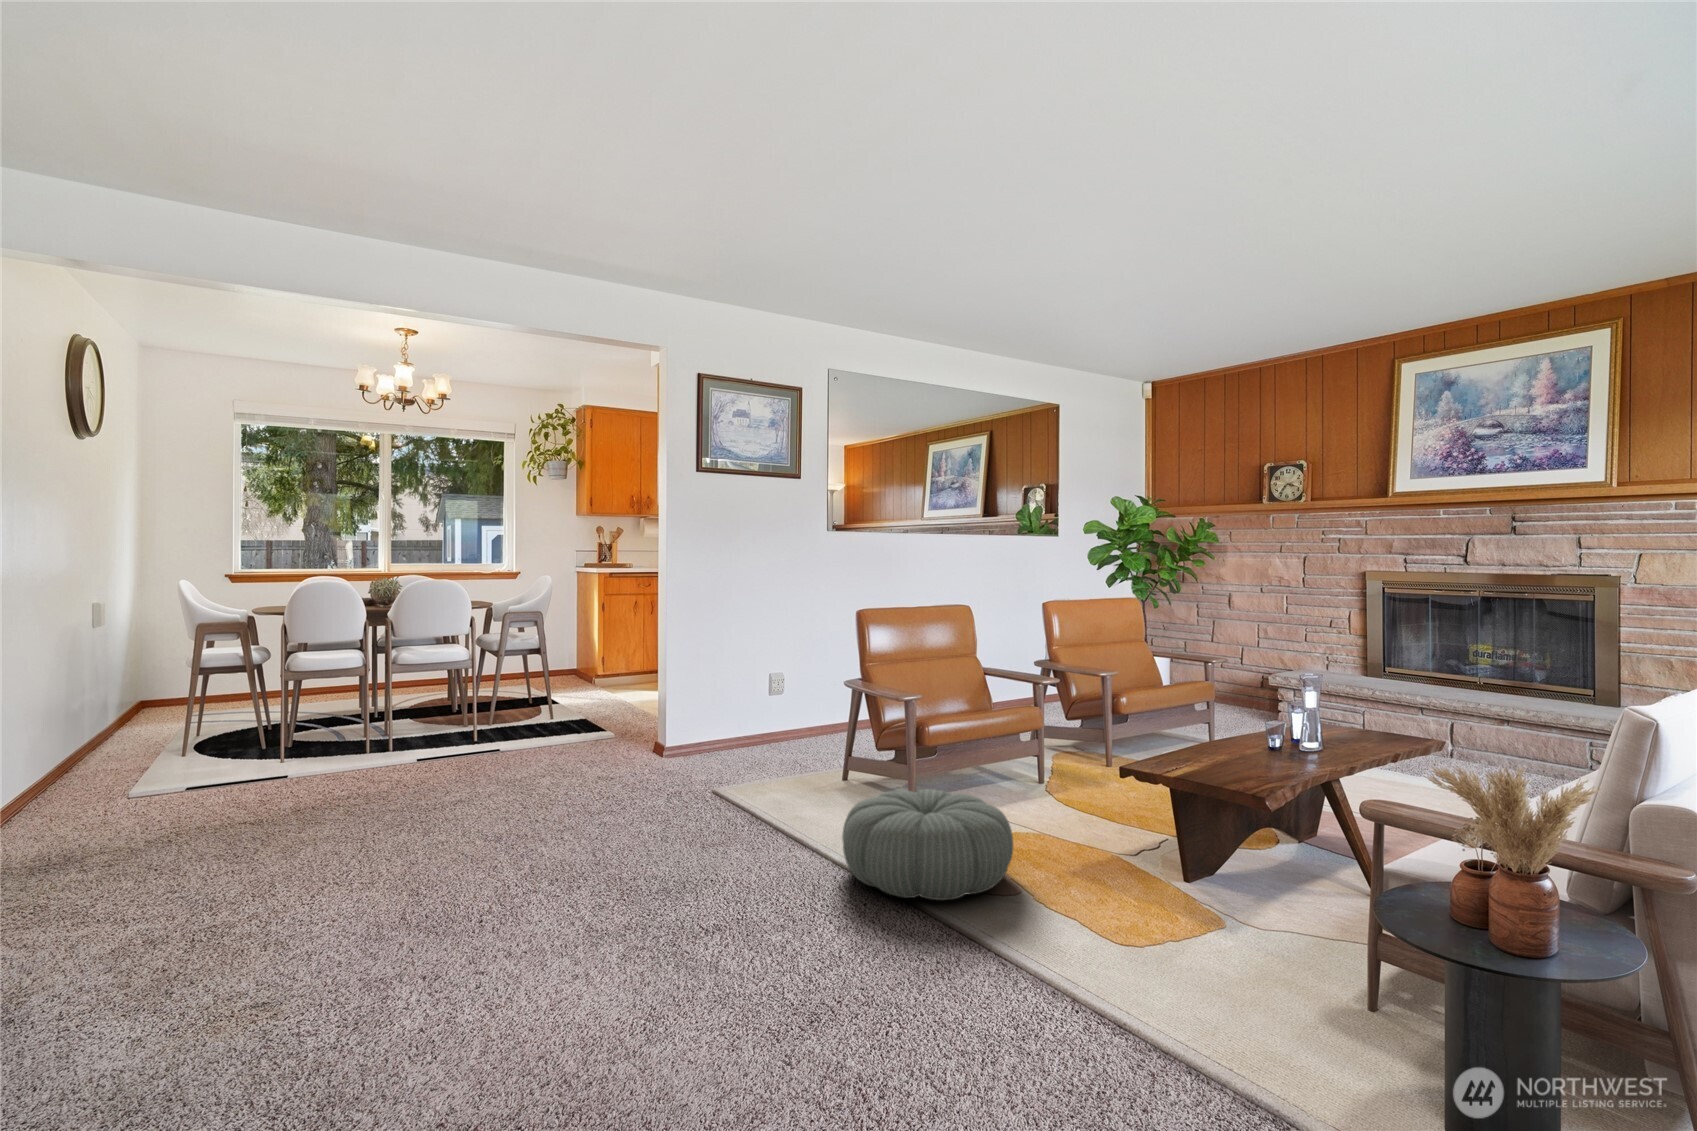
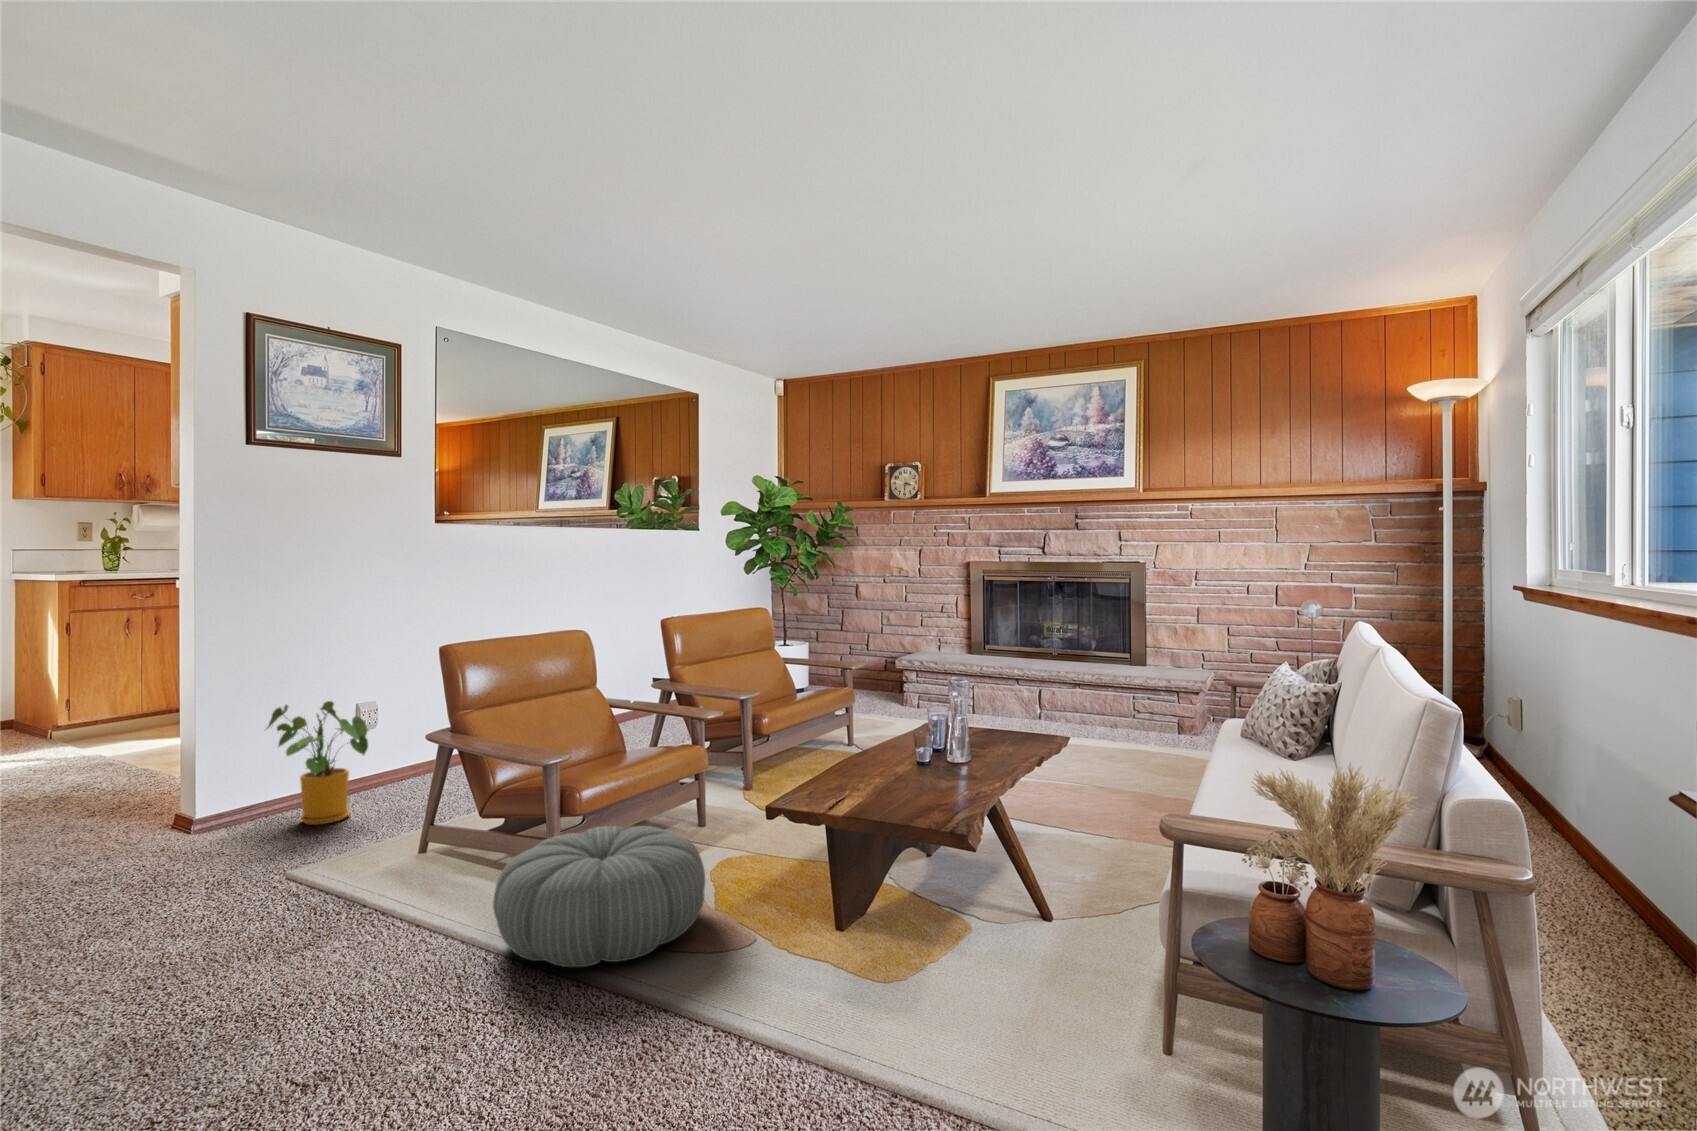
house plant: none [704,664,776,761] -> present [264,701,368,825]

